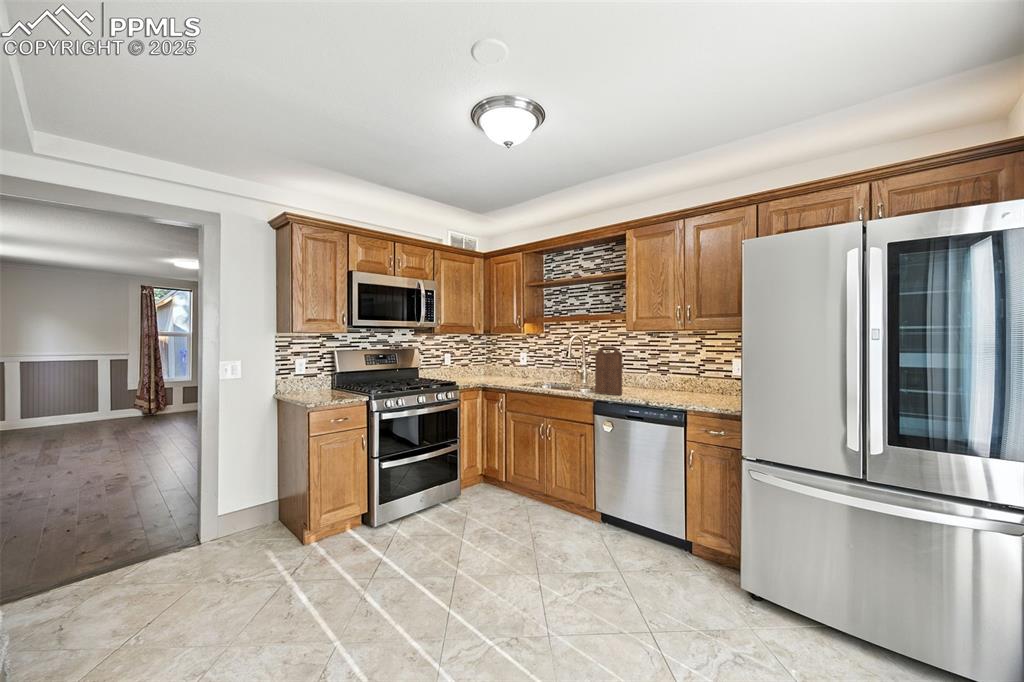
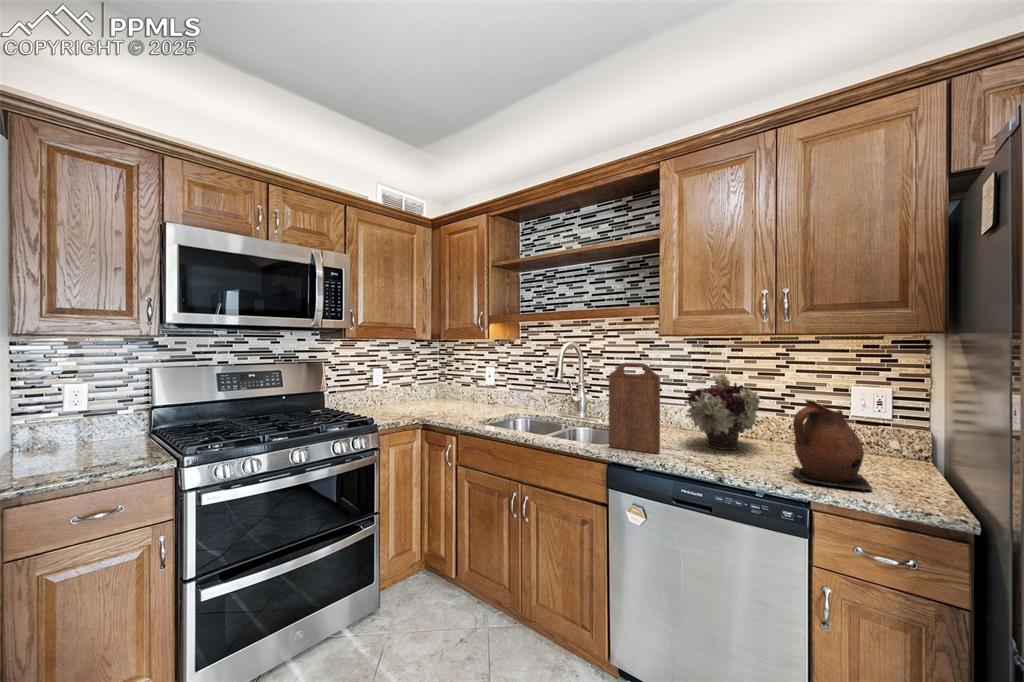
flower arrangement: none [638,352,681,394] -> present [687,373,760,450]
ceramic pitcher: none [682,363,718,404] -> present [792,399,872,491]

